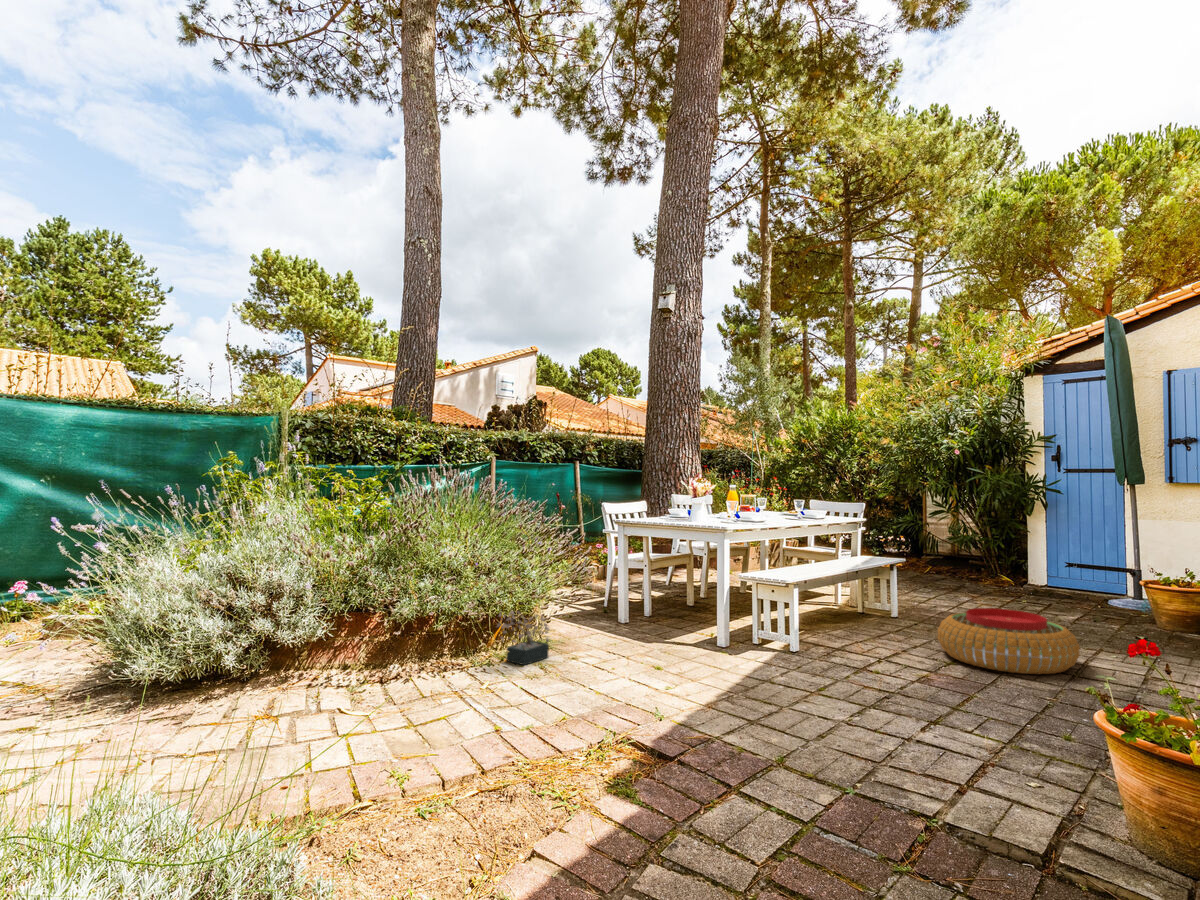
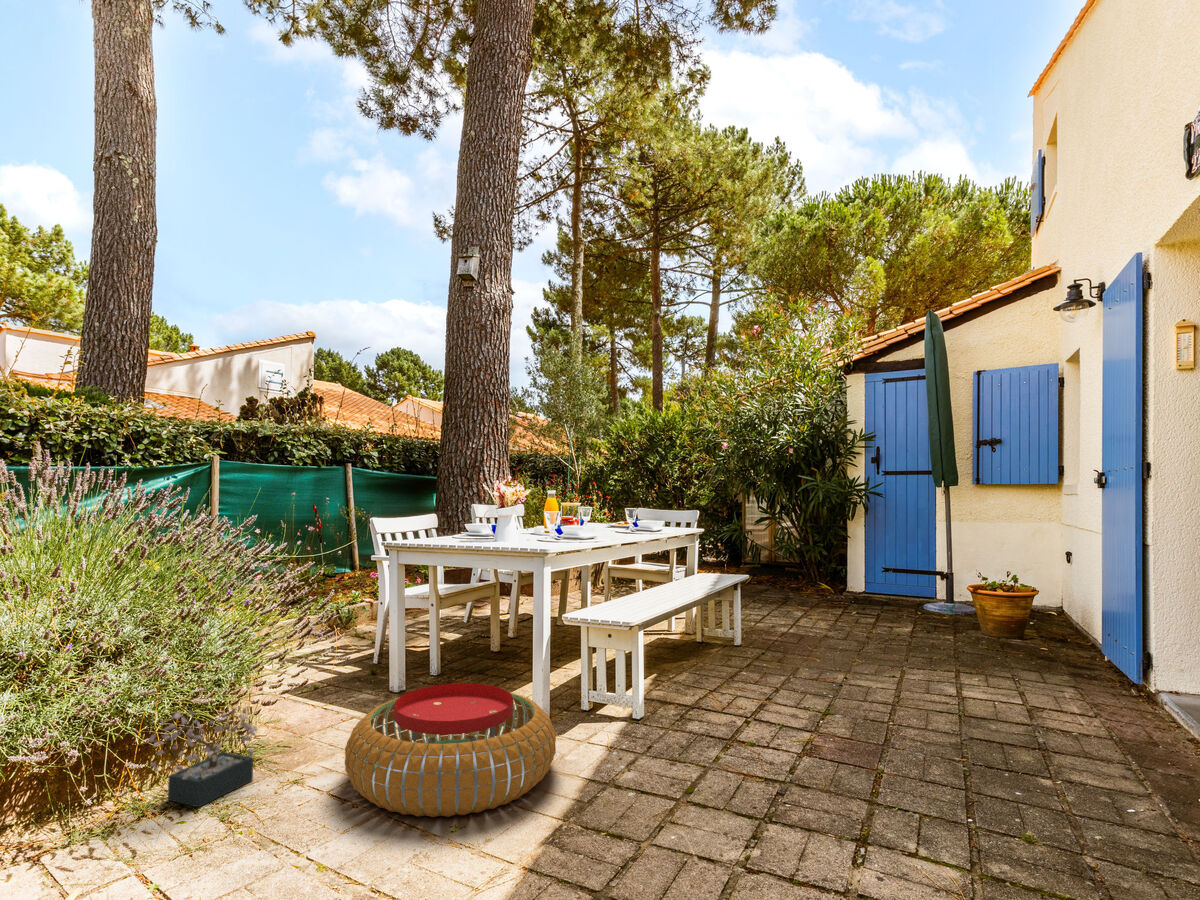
pouf: present [938,608,1080,674] -> present [345,683,556,817]

